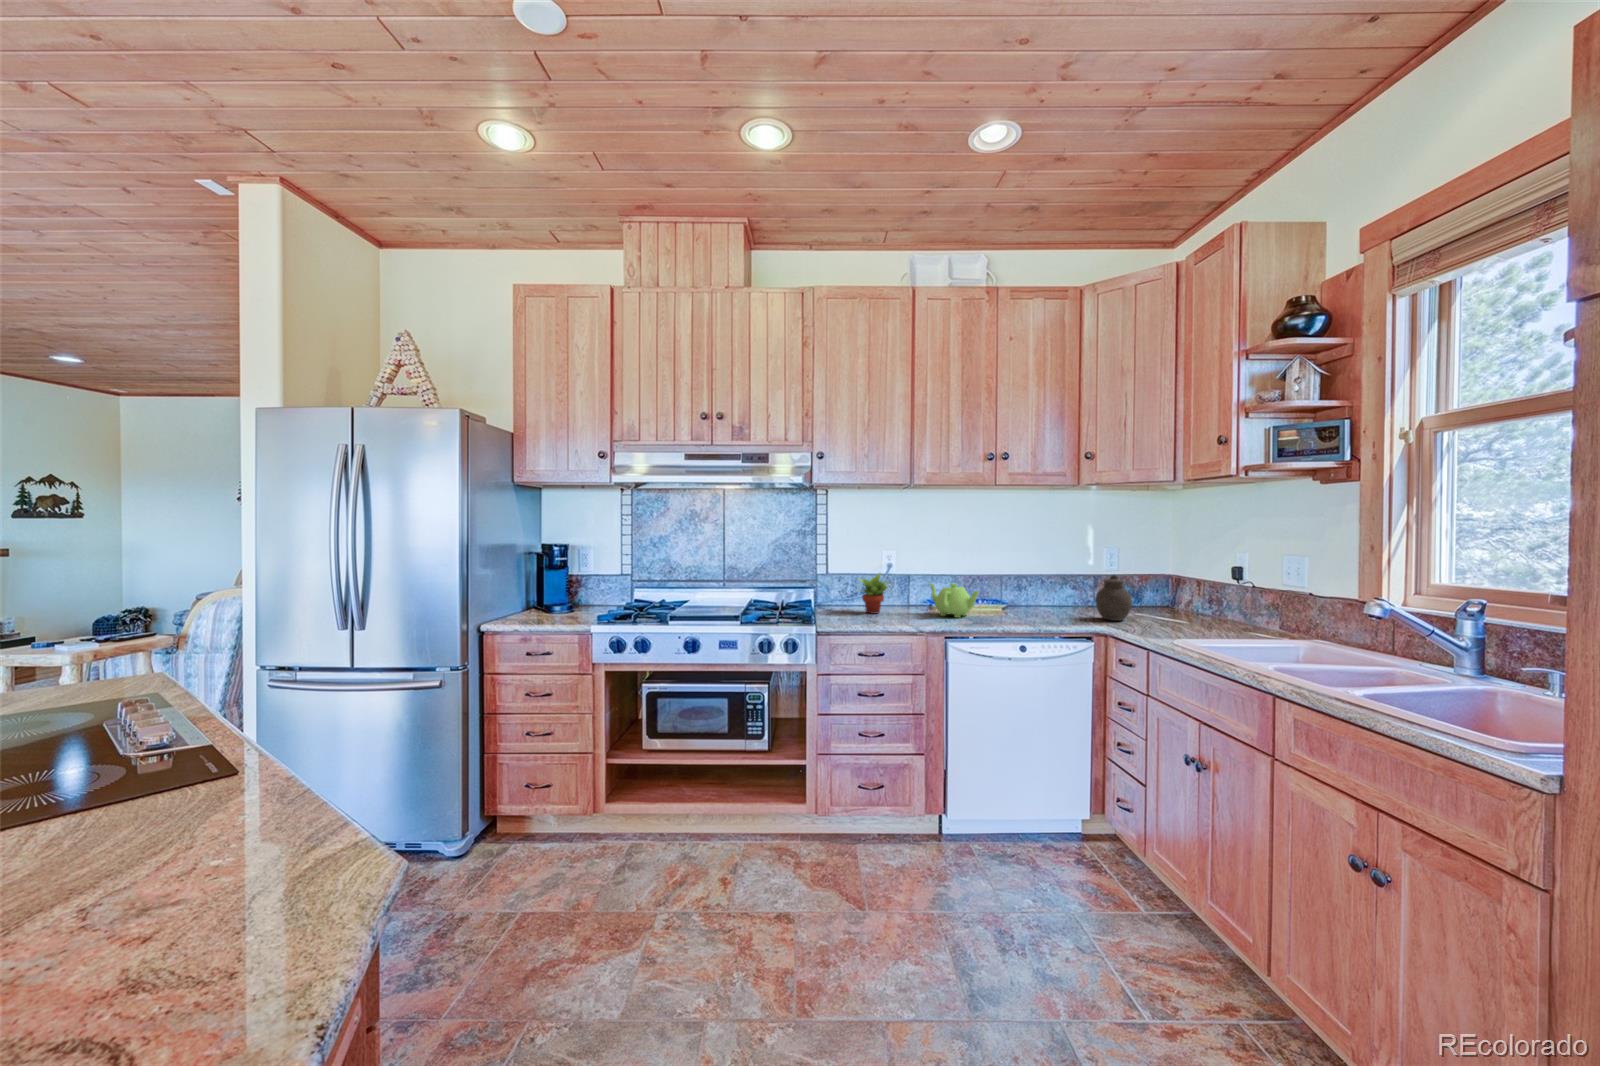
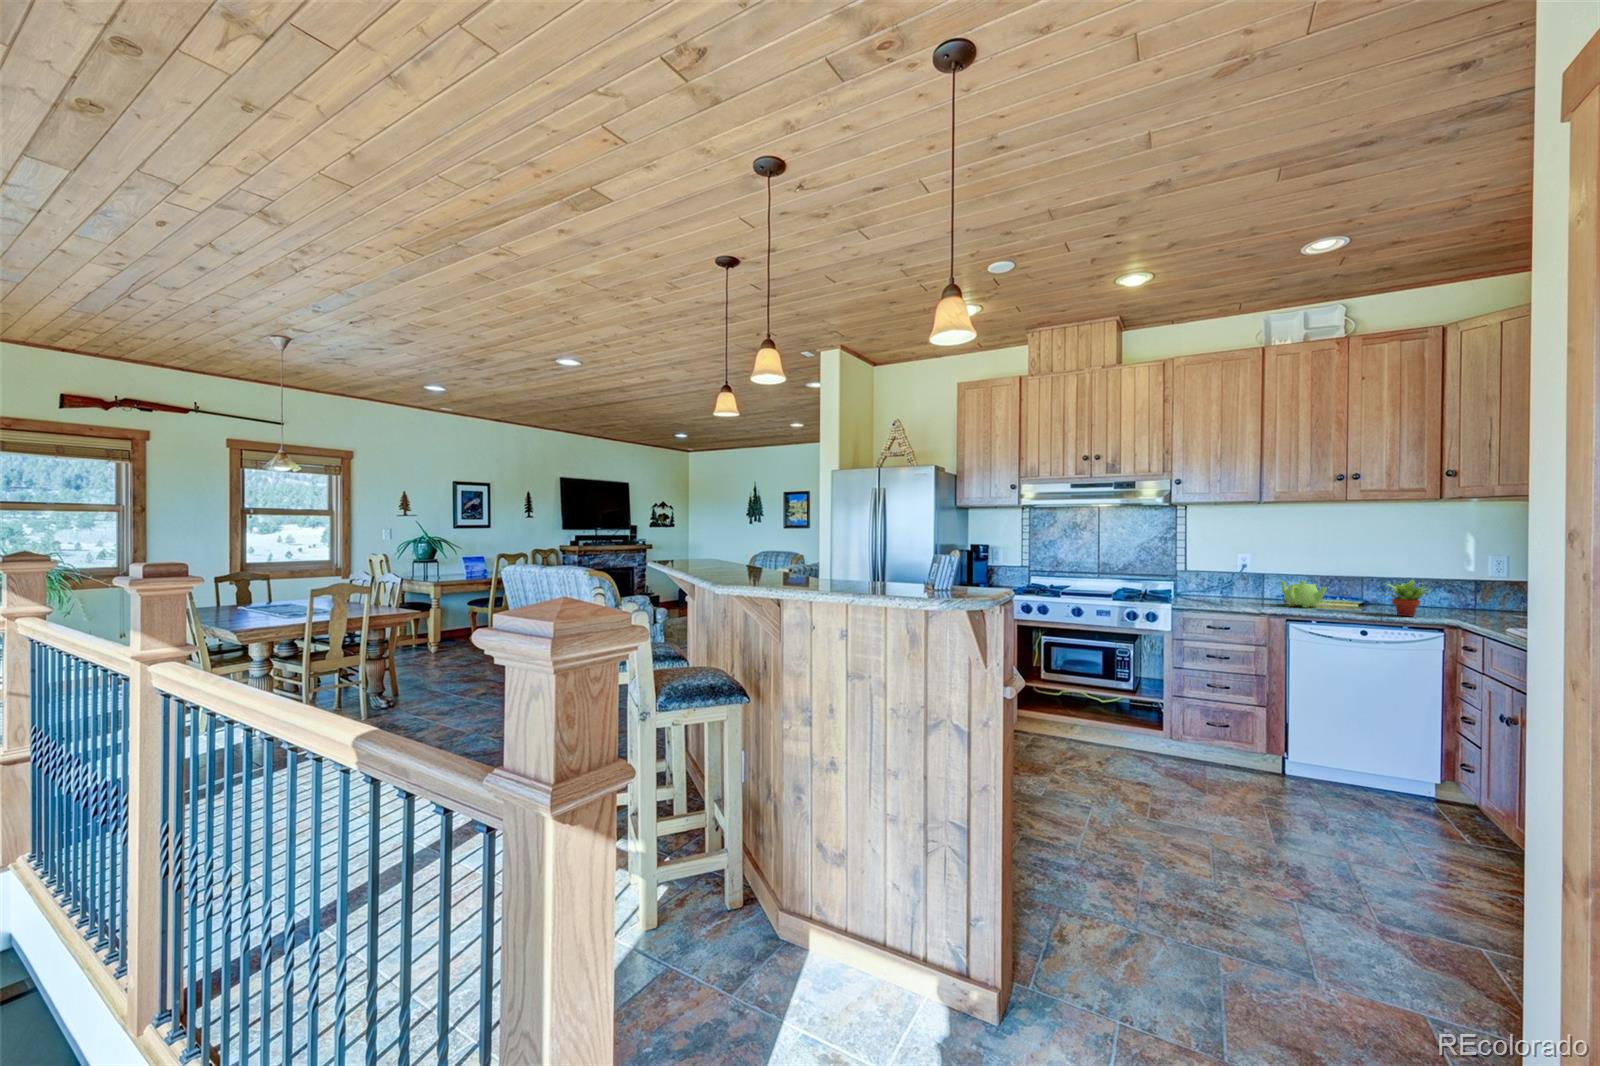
succulent plant: present [859,573,889,614] -> present [1388,579,1431,616]
jar: present [1095,575,1132,621] -> none [1457,578,1499,618]

